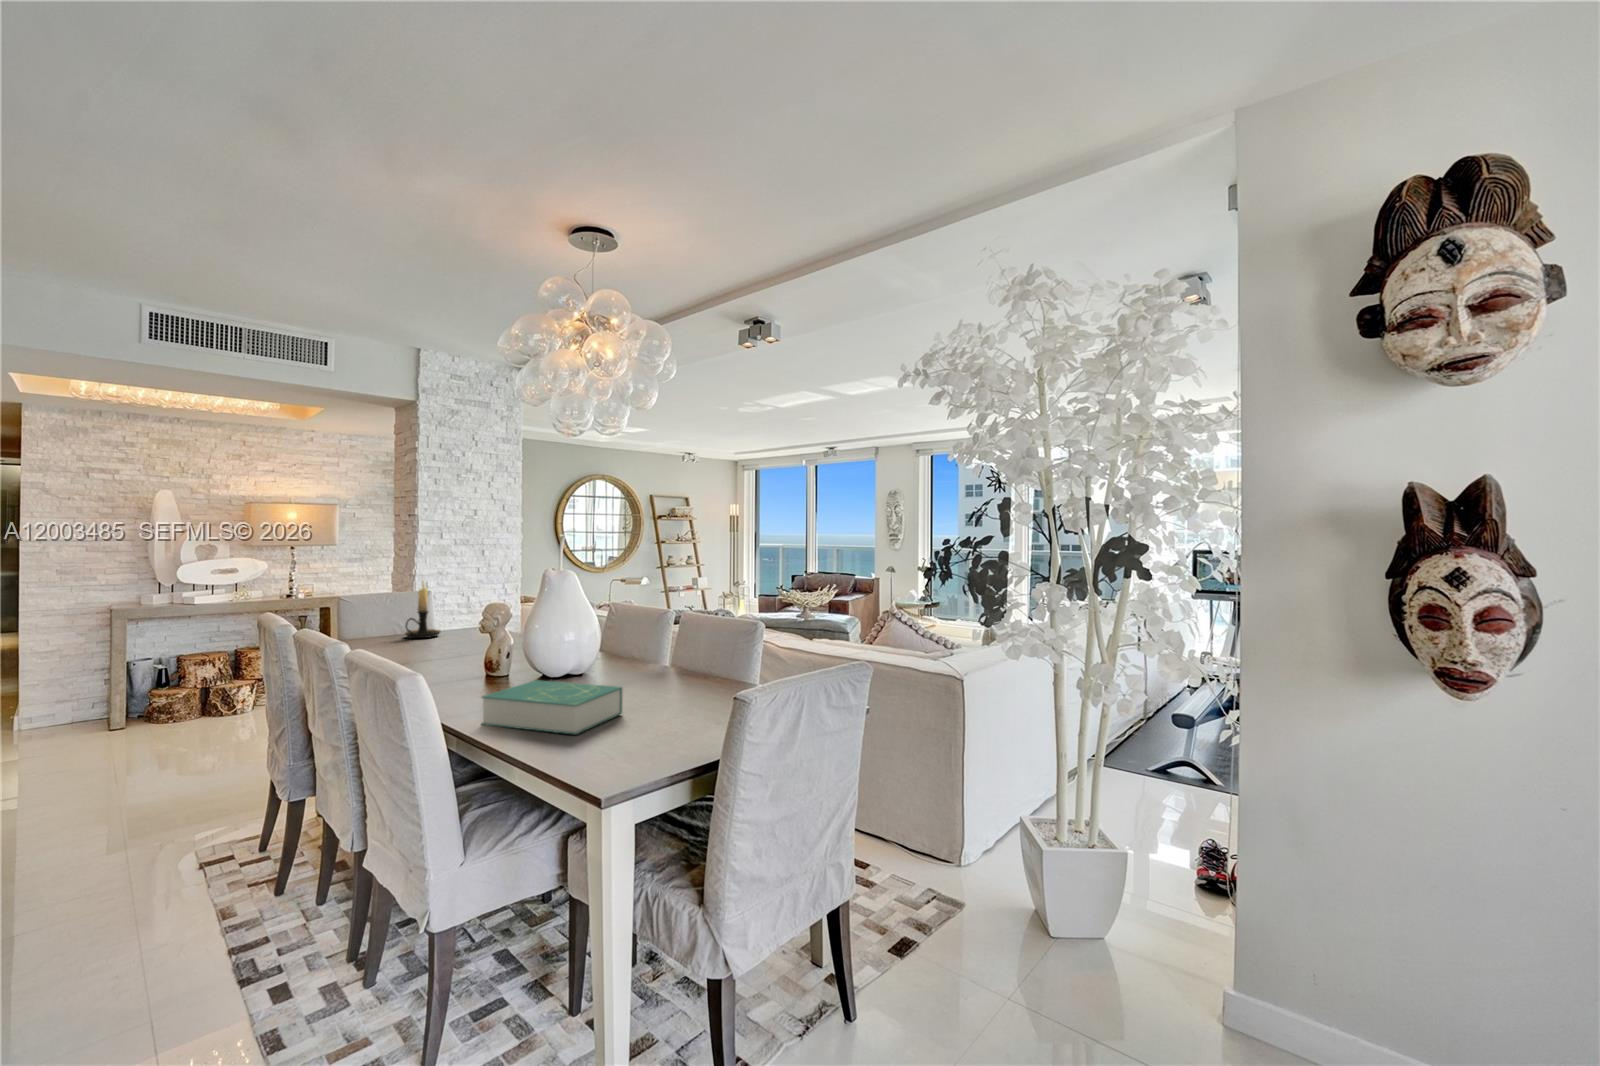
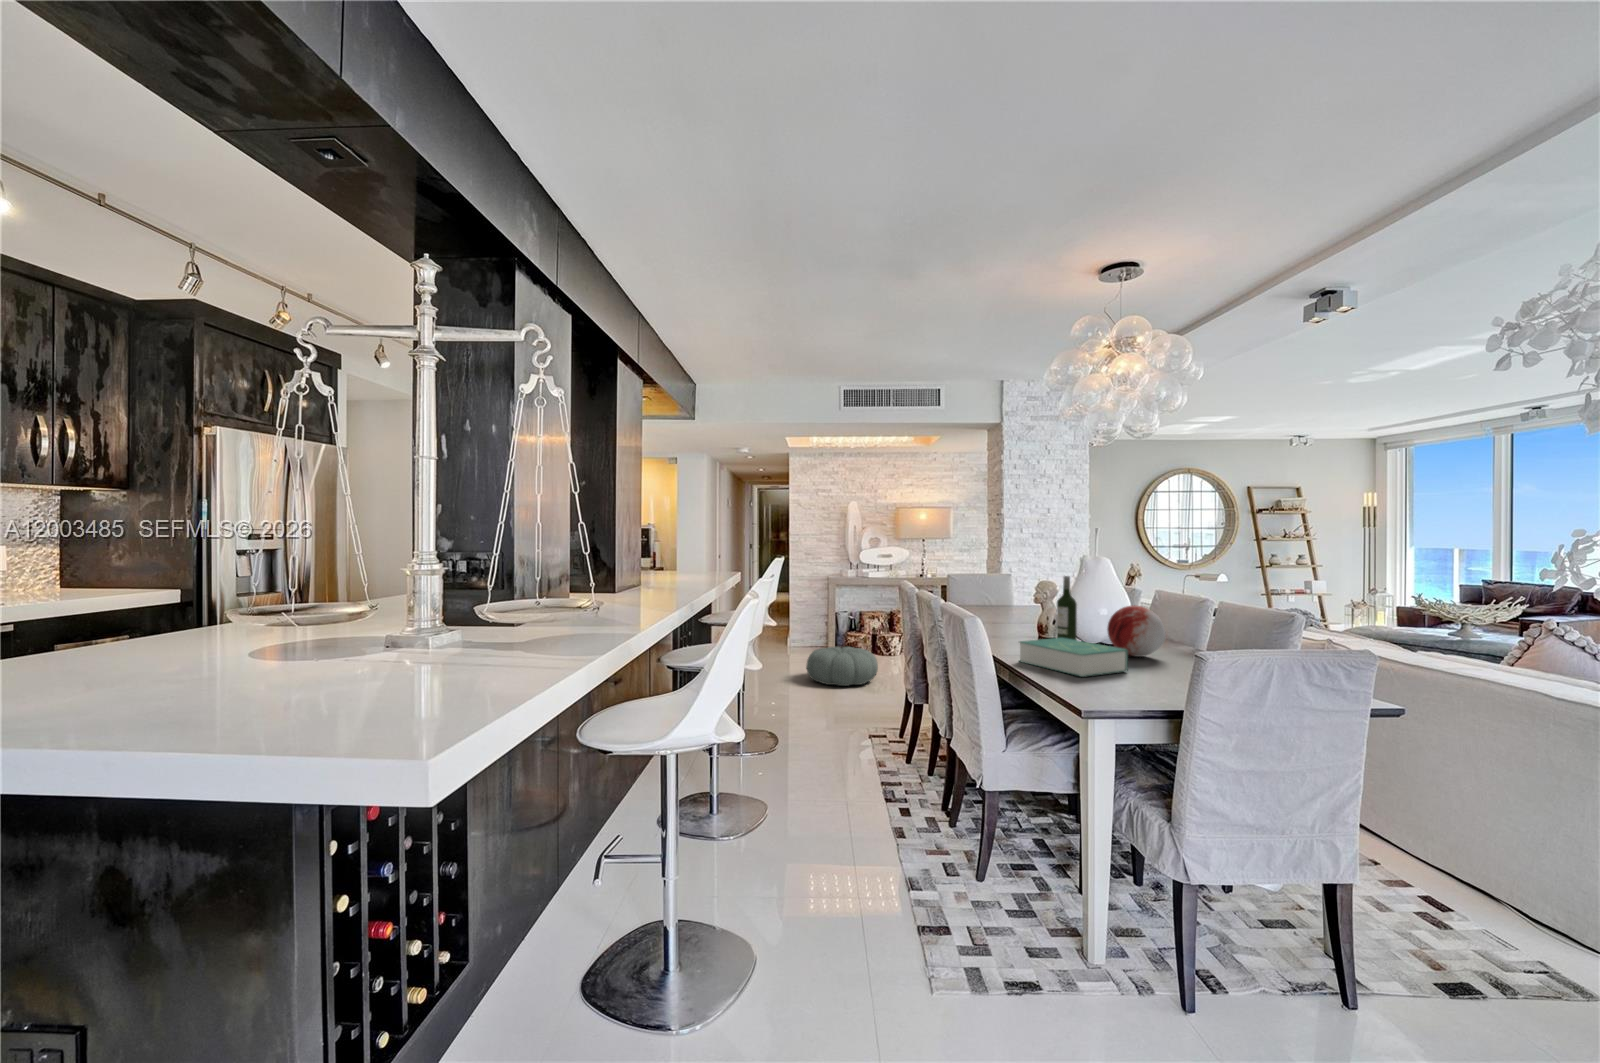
candle holder: present [405,580,440,638] -> none [987,562,1013,608]
wine bottle: none [521,598,547,690] -> present [1057,576,1077,640]
decorative orb: none [586,629,649,689] -> present [1107,605,1166,657]
pouf: none [56,716,212,787] -> present [806,647,878,686]

